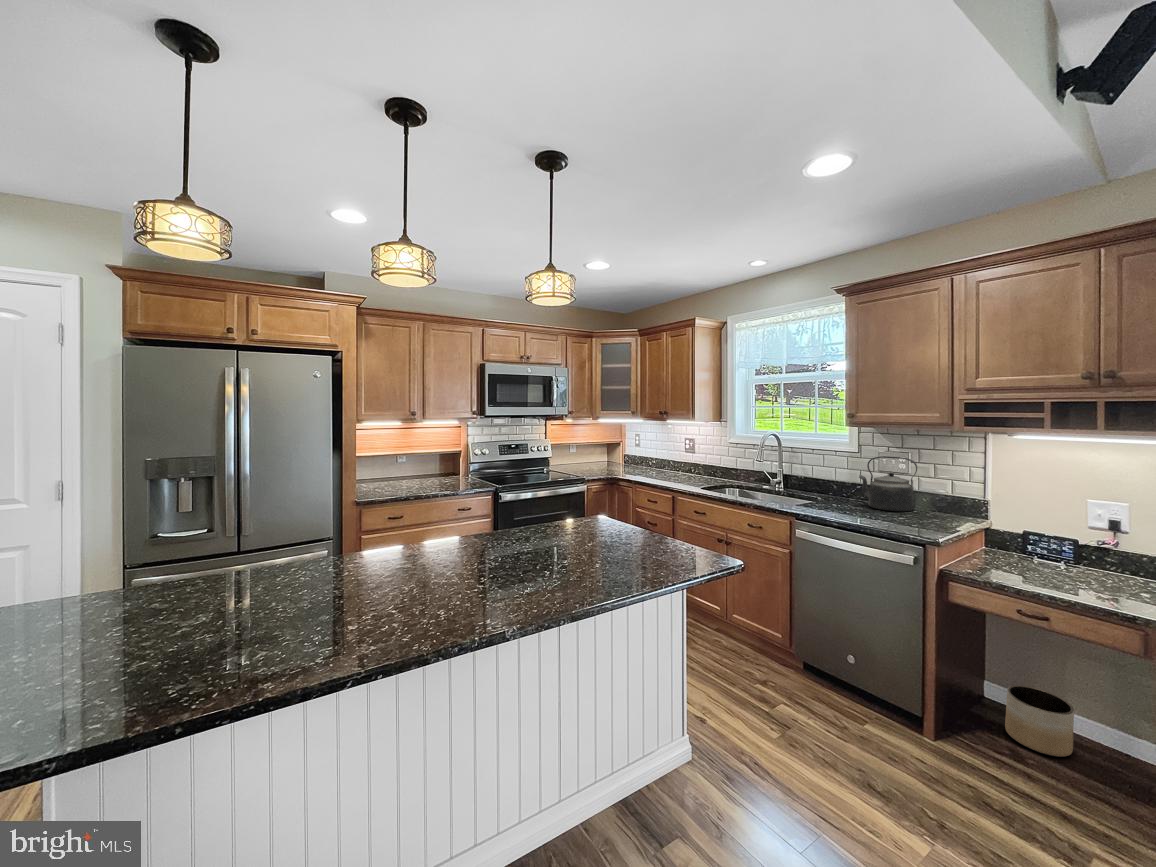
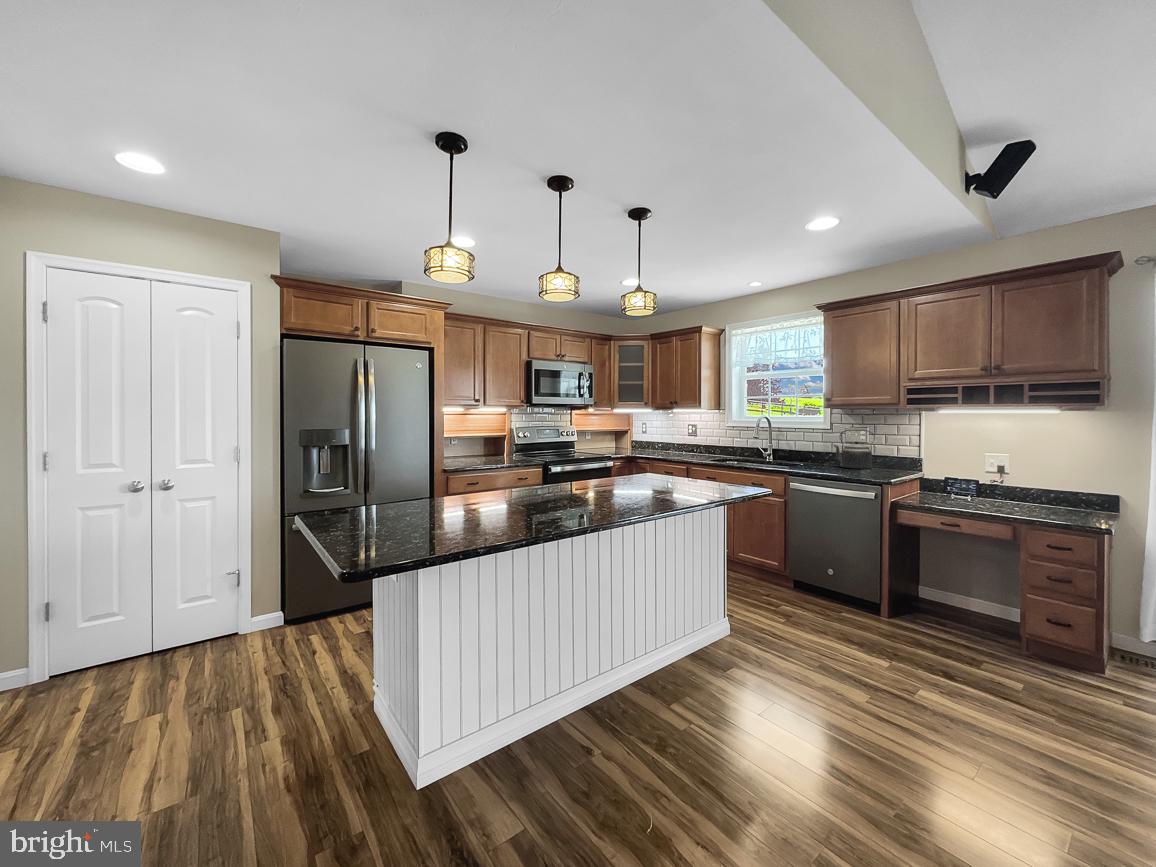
planter: present [1005,685,1074,757] -> none [935,583,977,623]

